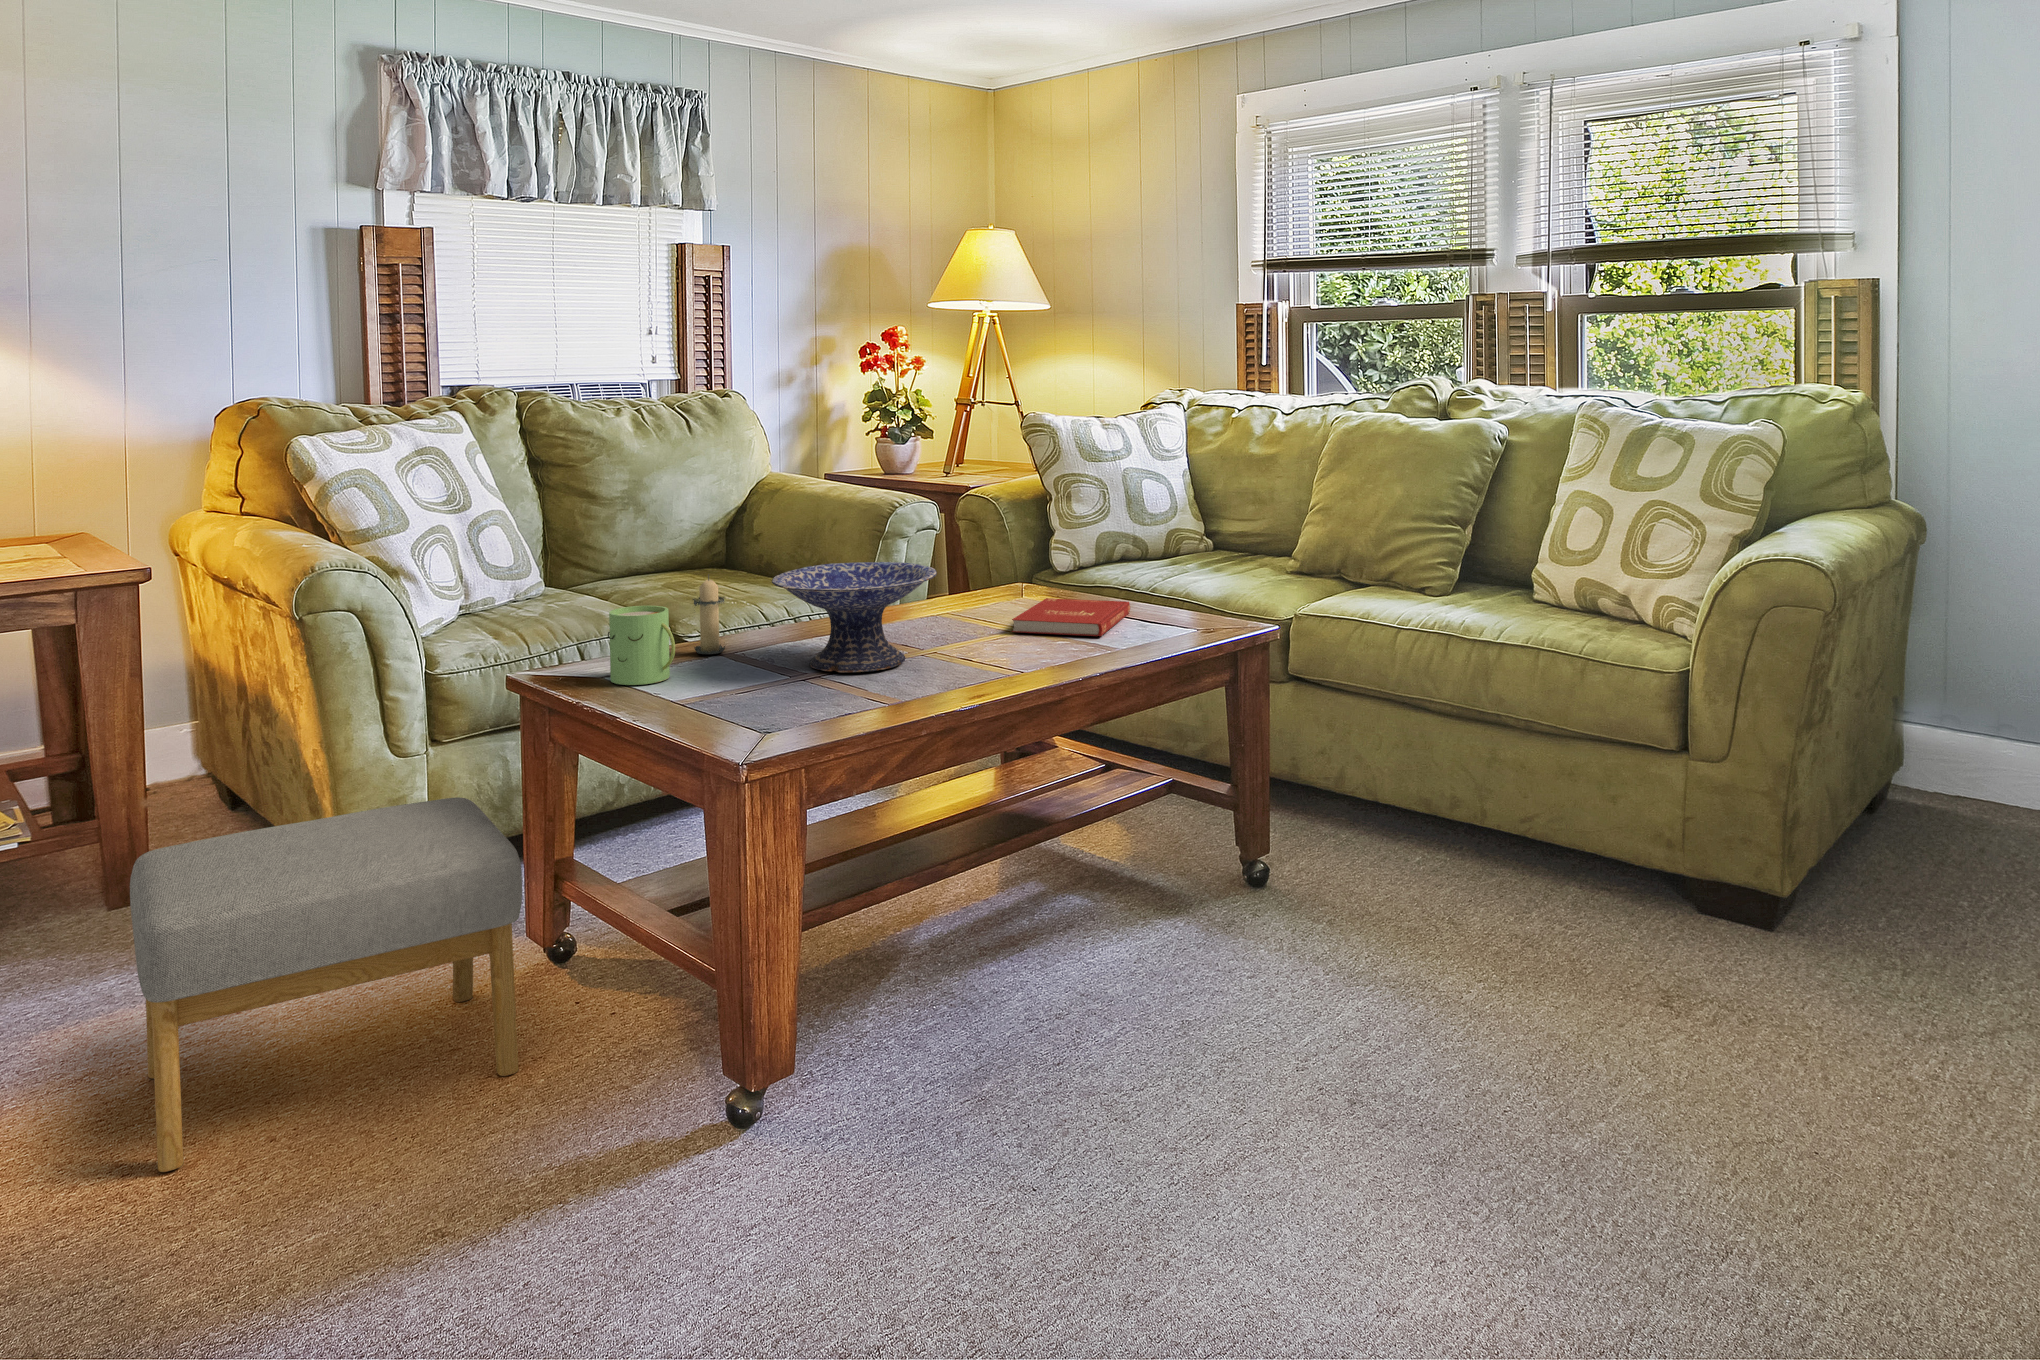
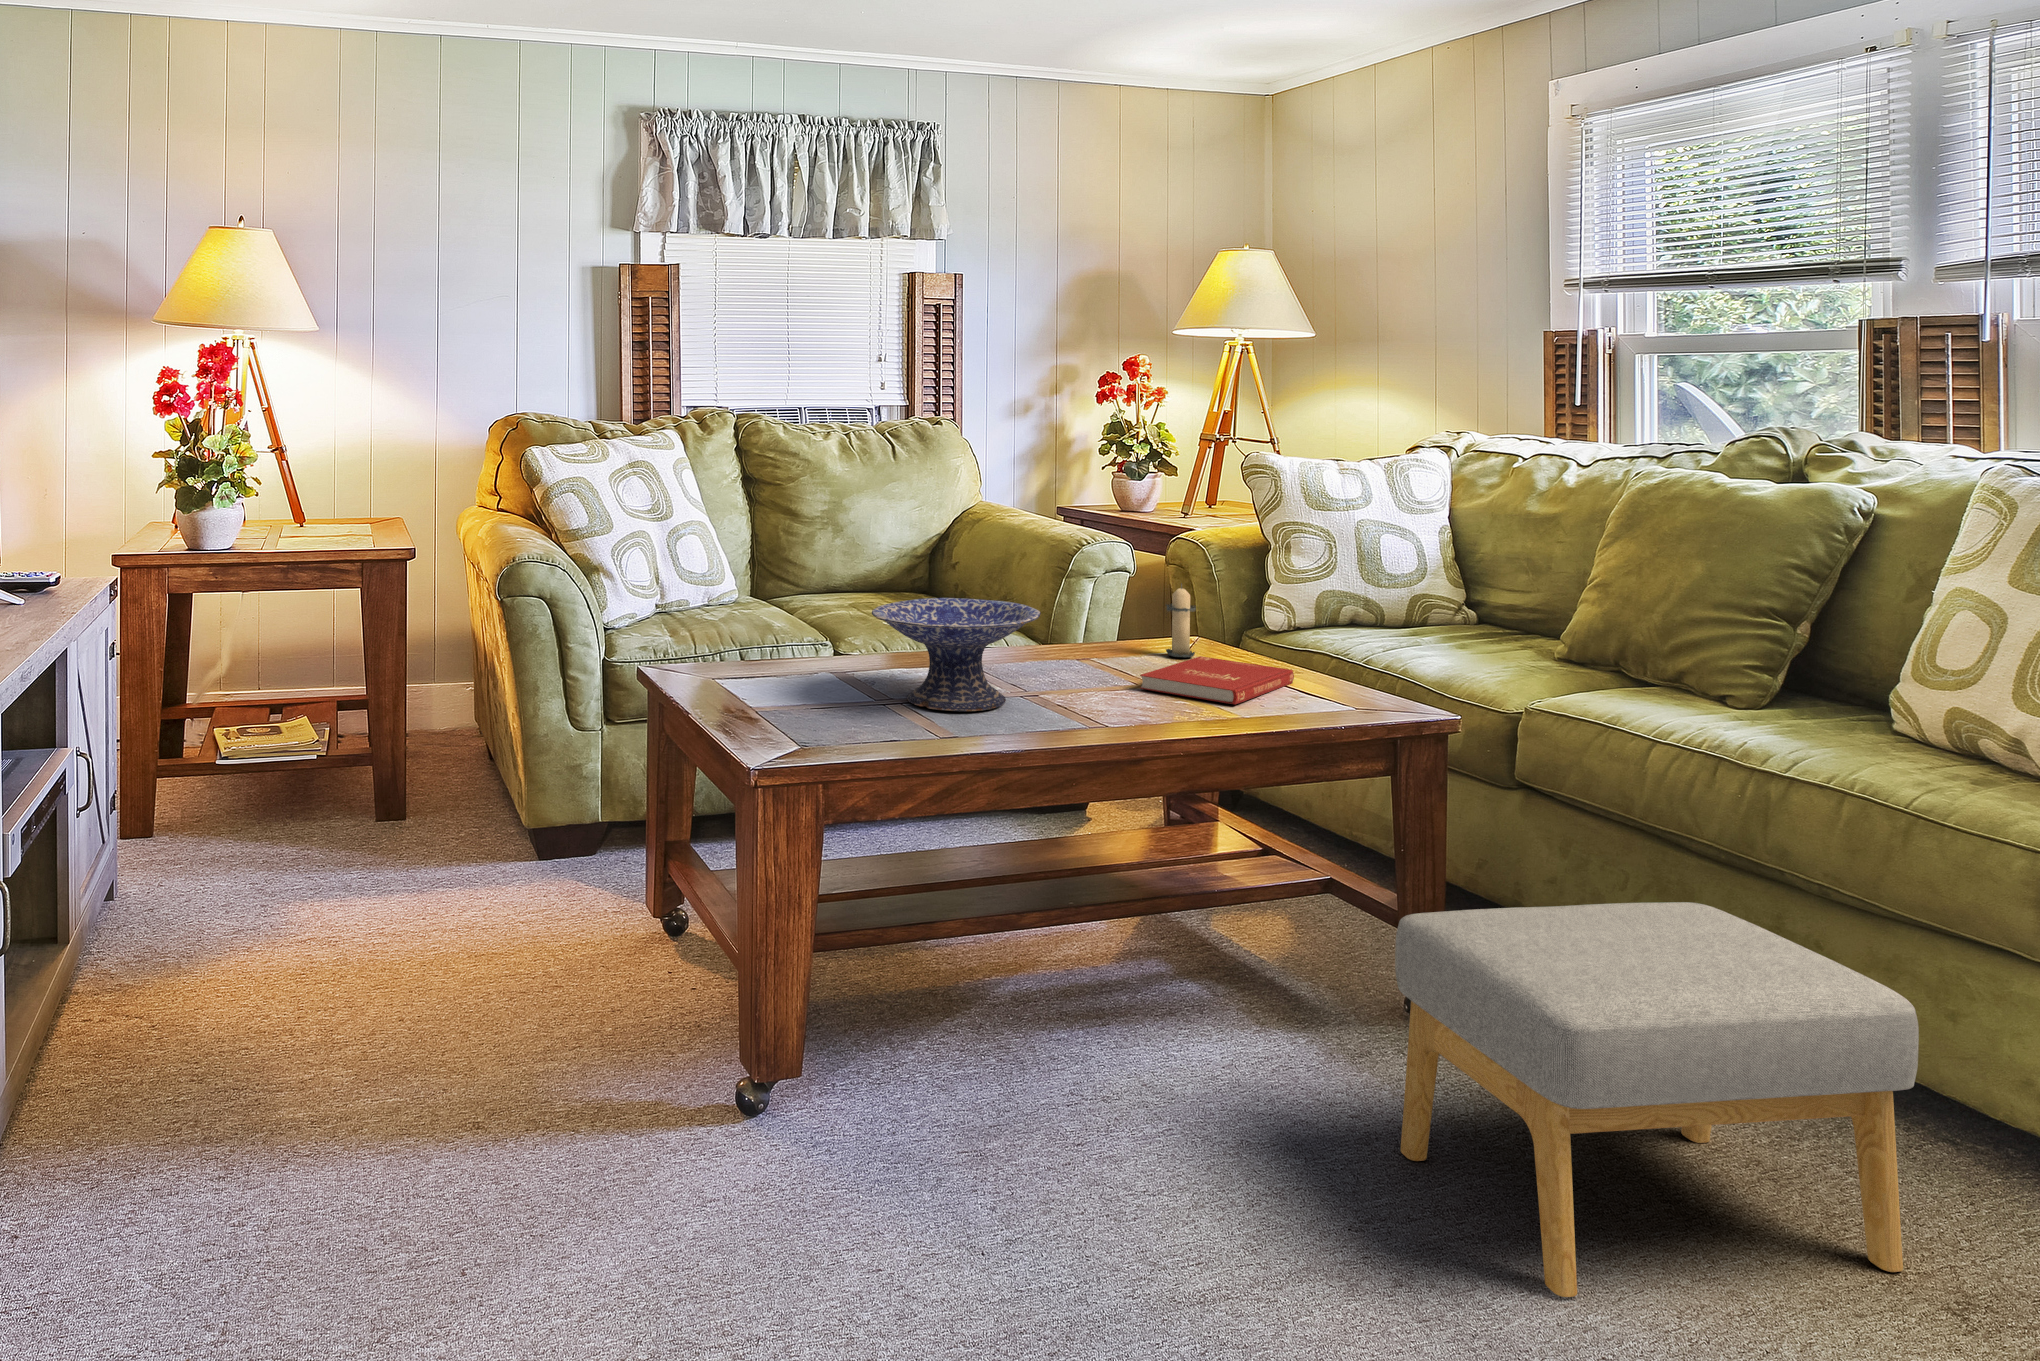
candle: present [693,574,725,654] -> present [1166,583,1196,657]
mug: present [608,606,675,685] -> none [718,622,775,697]
footstool: present [130,797,522,1172] -> present [1395,902,1919,1297]

